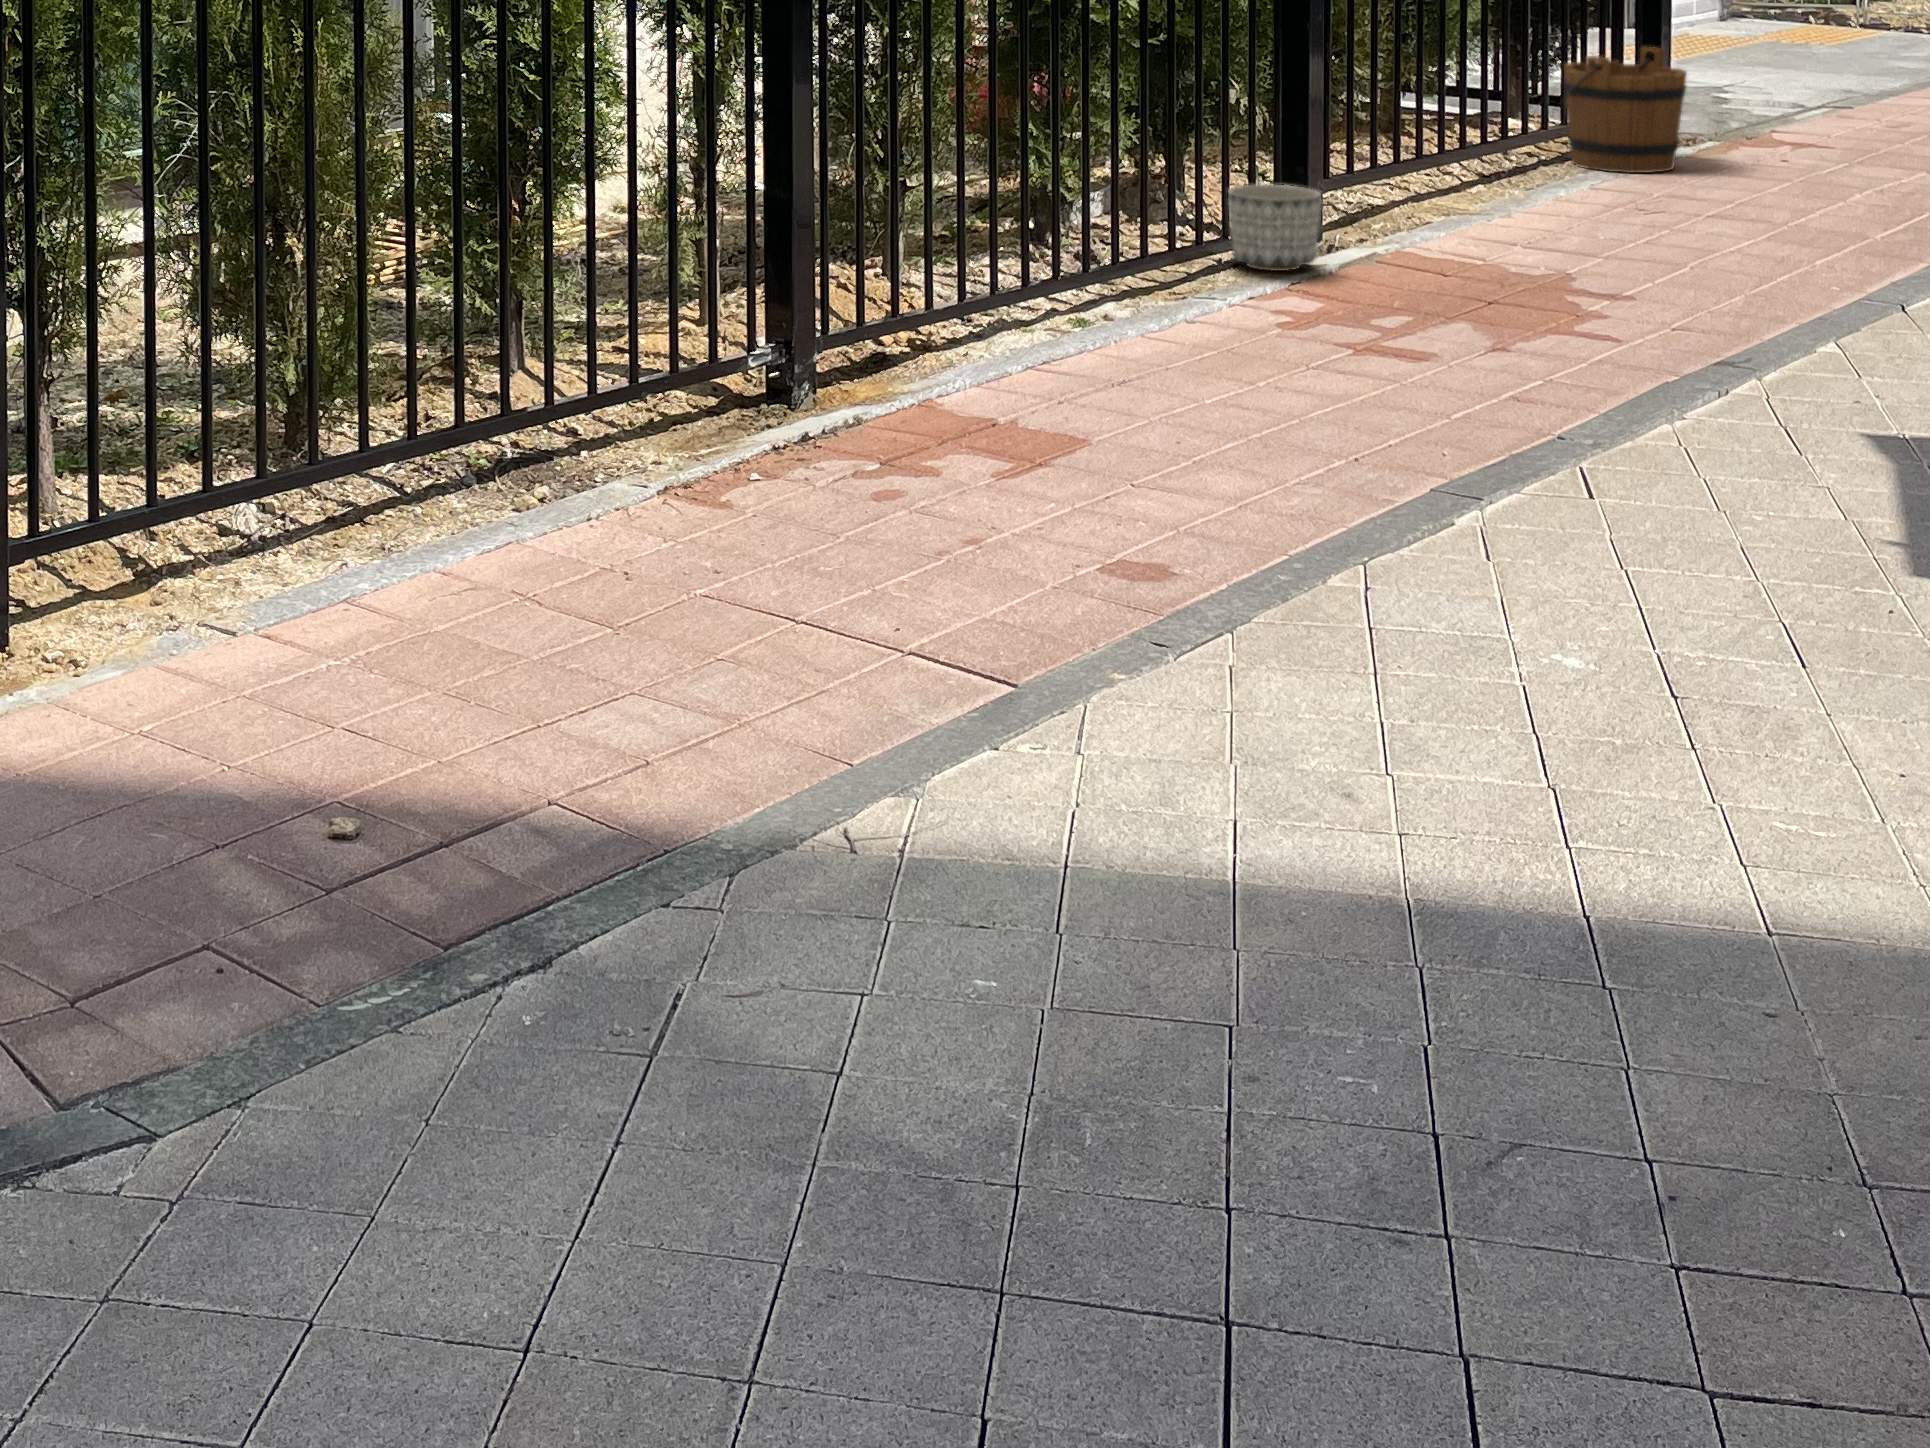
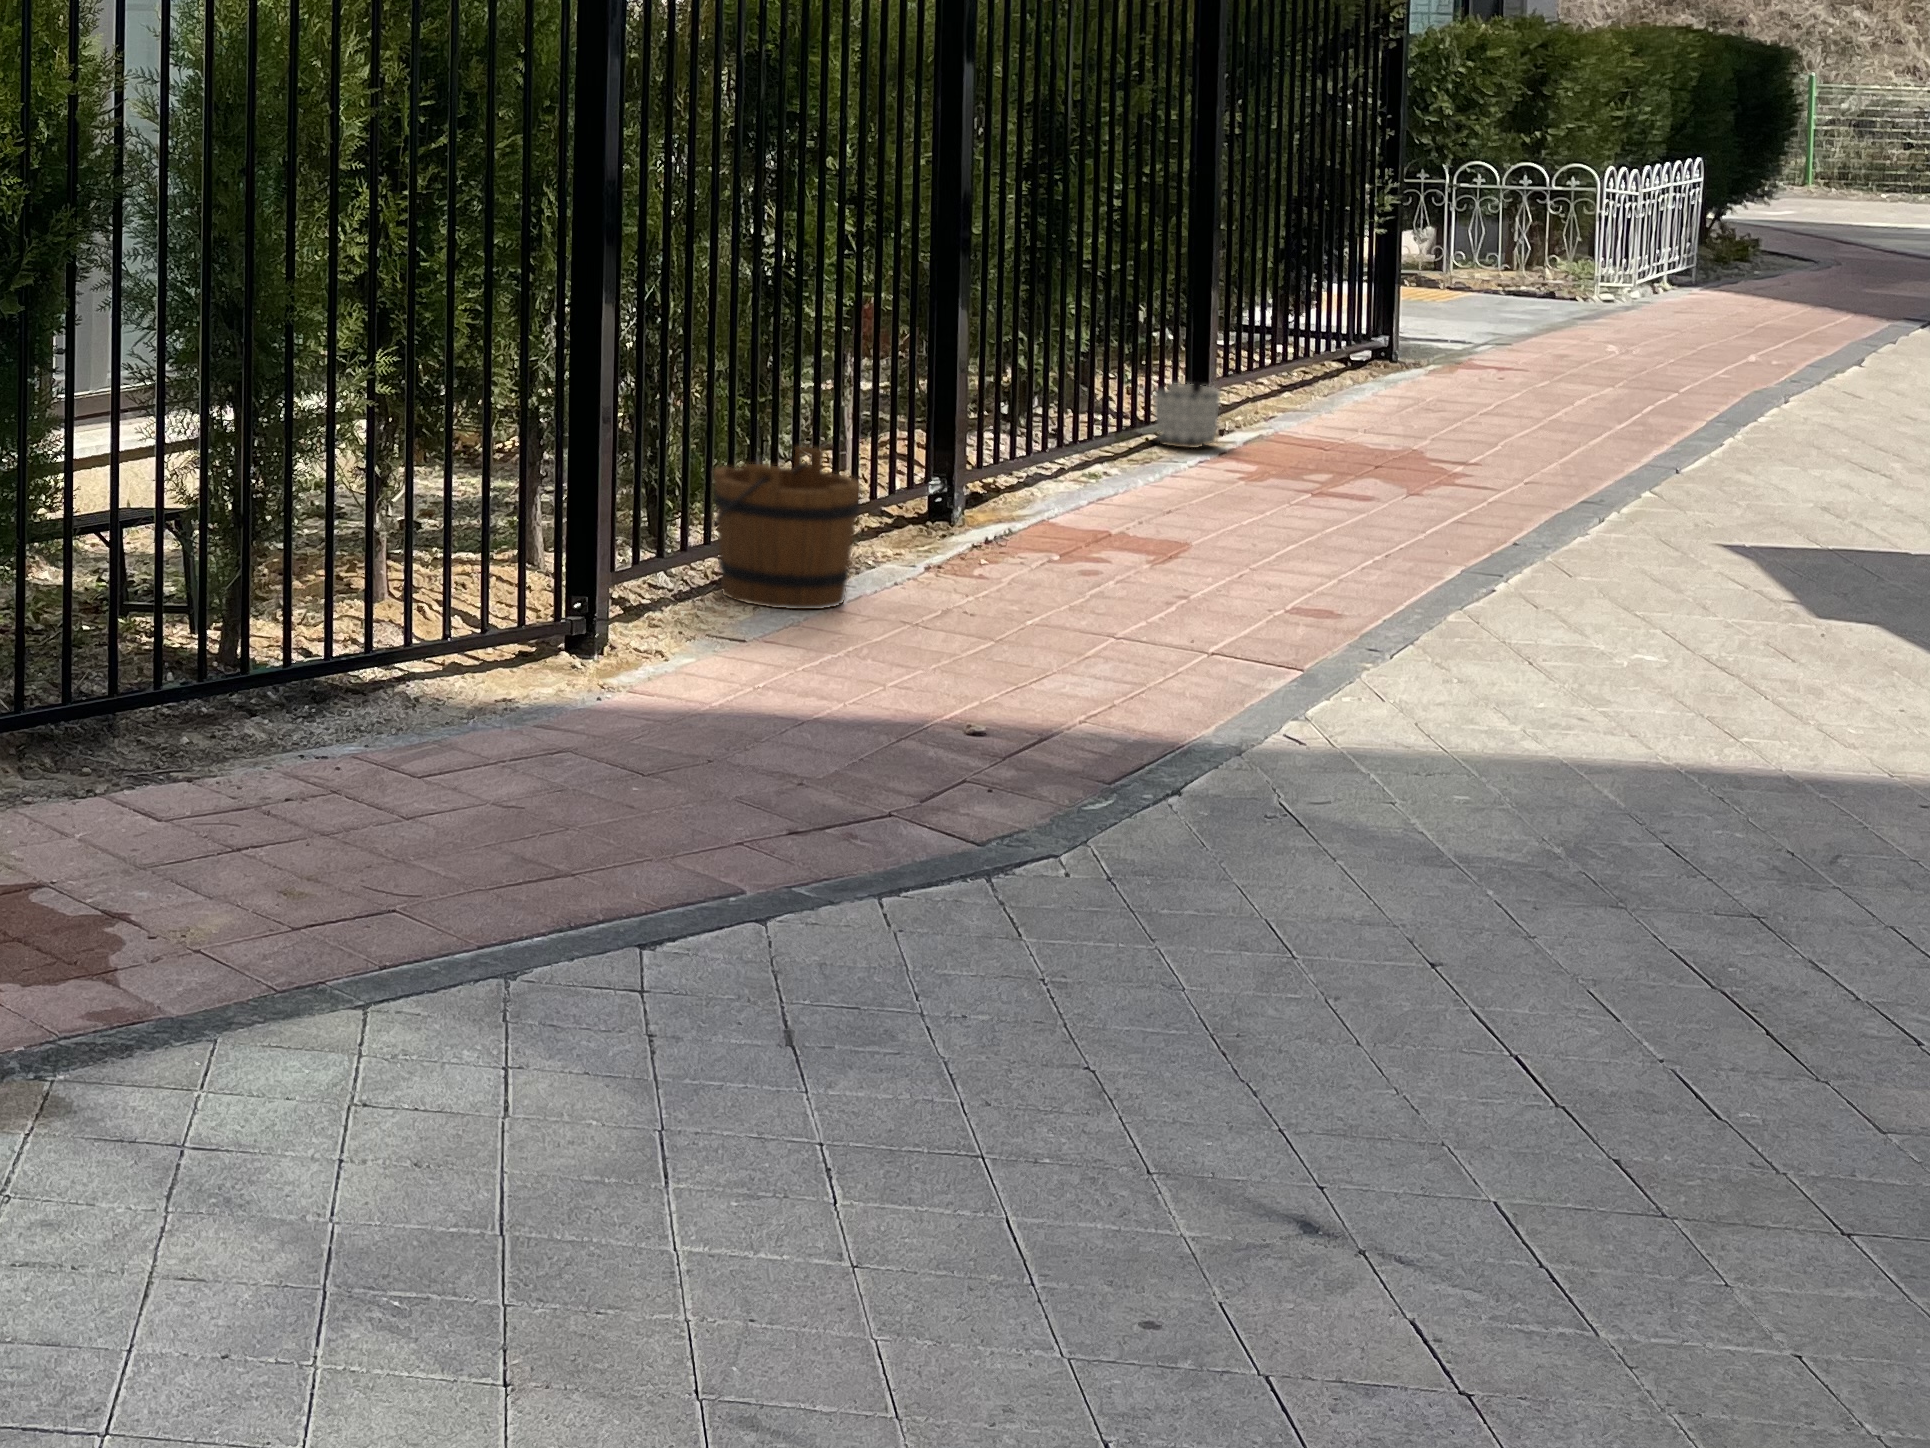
bucket: present [1562,47,1687,173] -> present [712,447,861,609]

